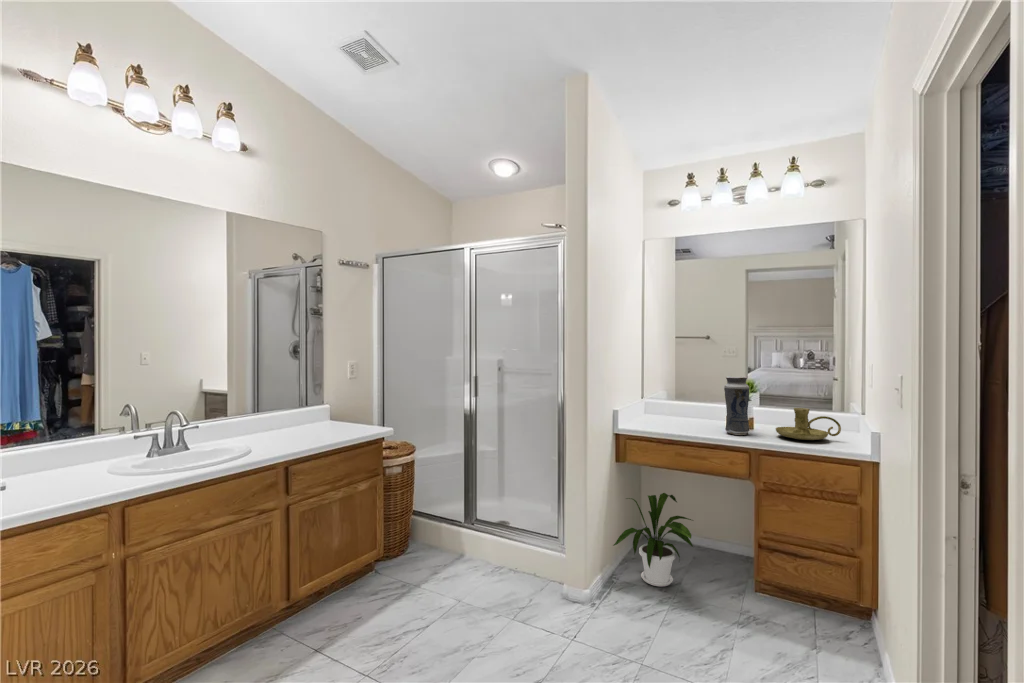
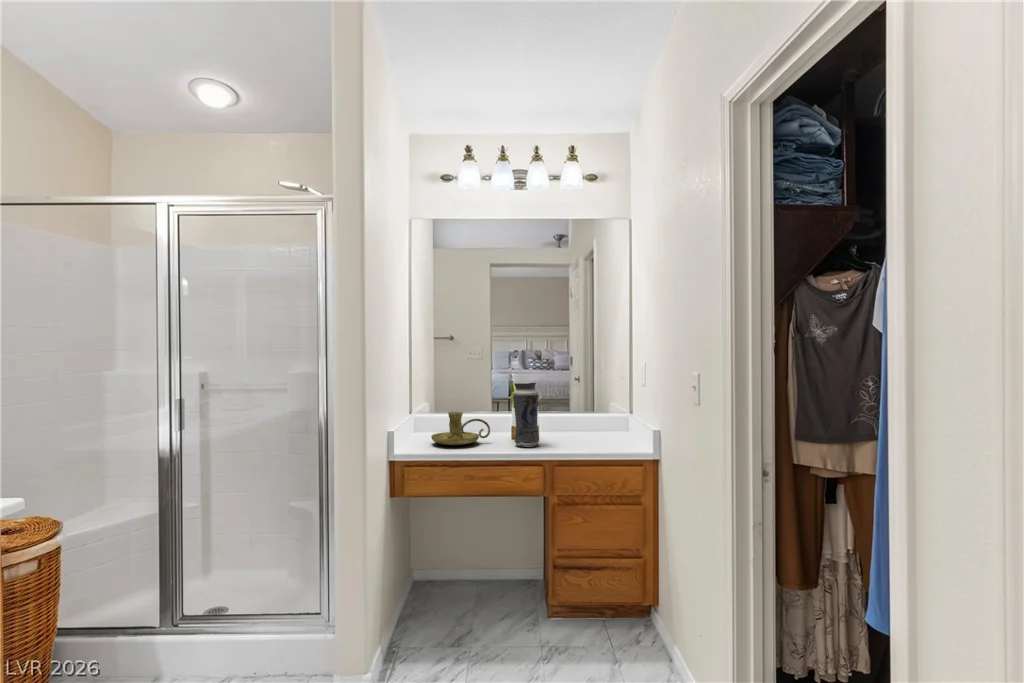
candle holder: present [776,408,841,440] -> present [431,412,490,445]
house plant: present [613,493,693,587] -> none [394,525,491,642]

